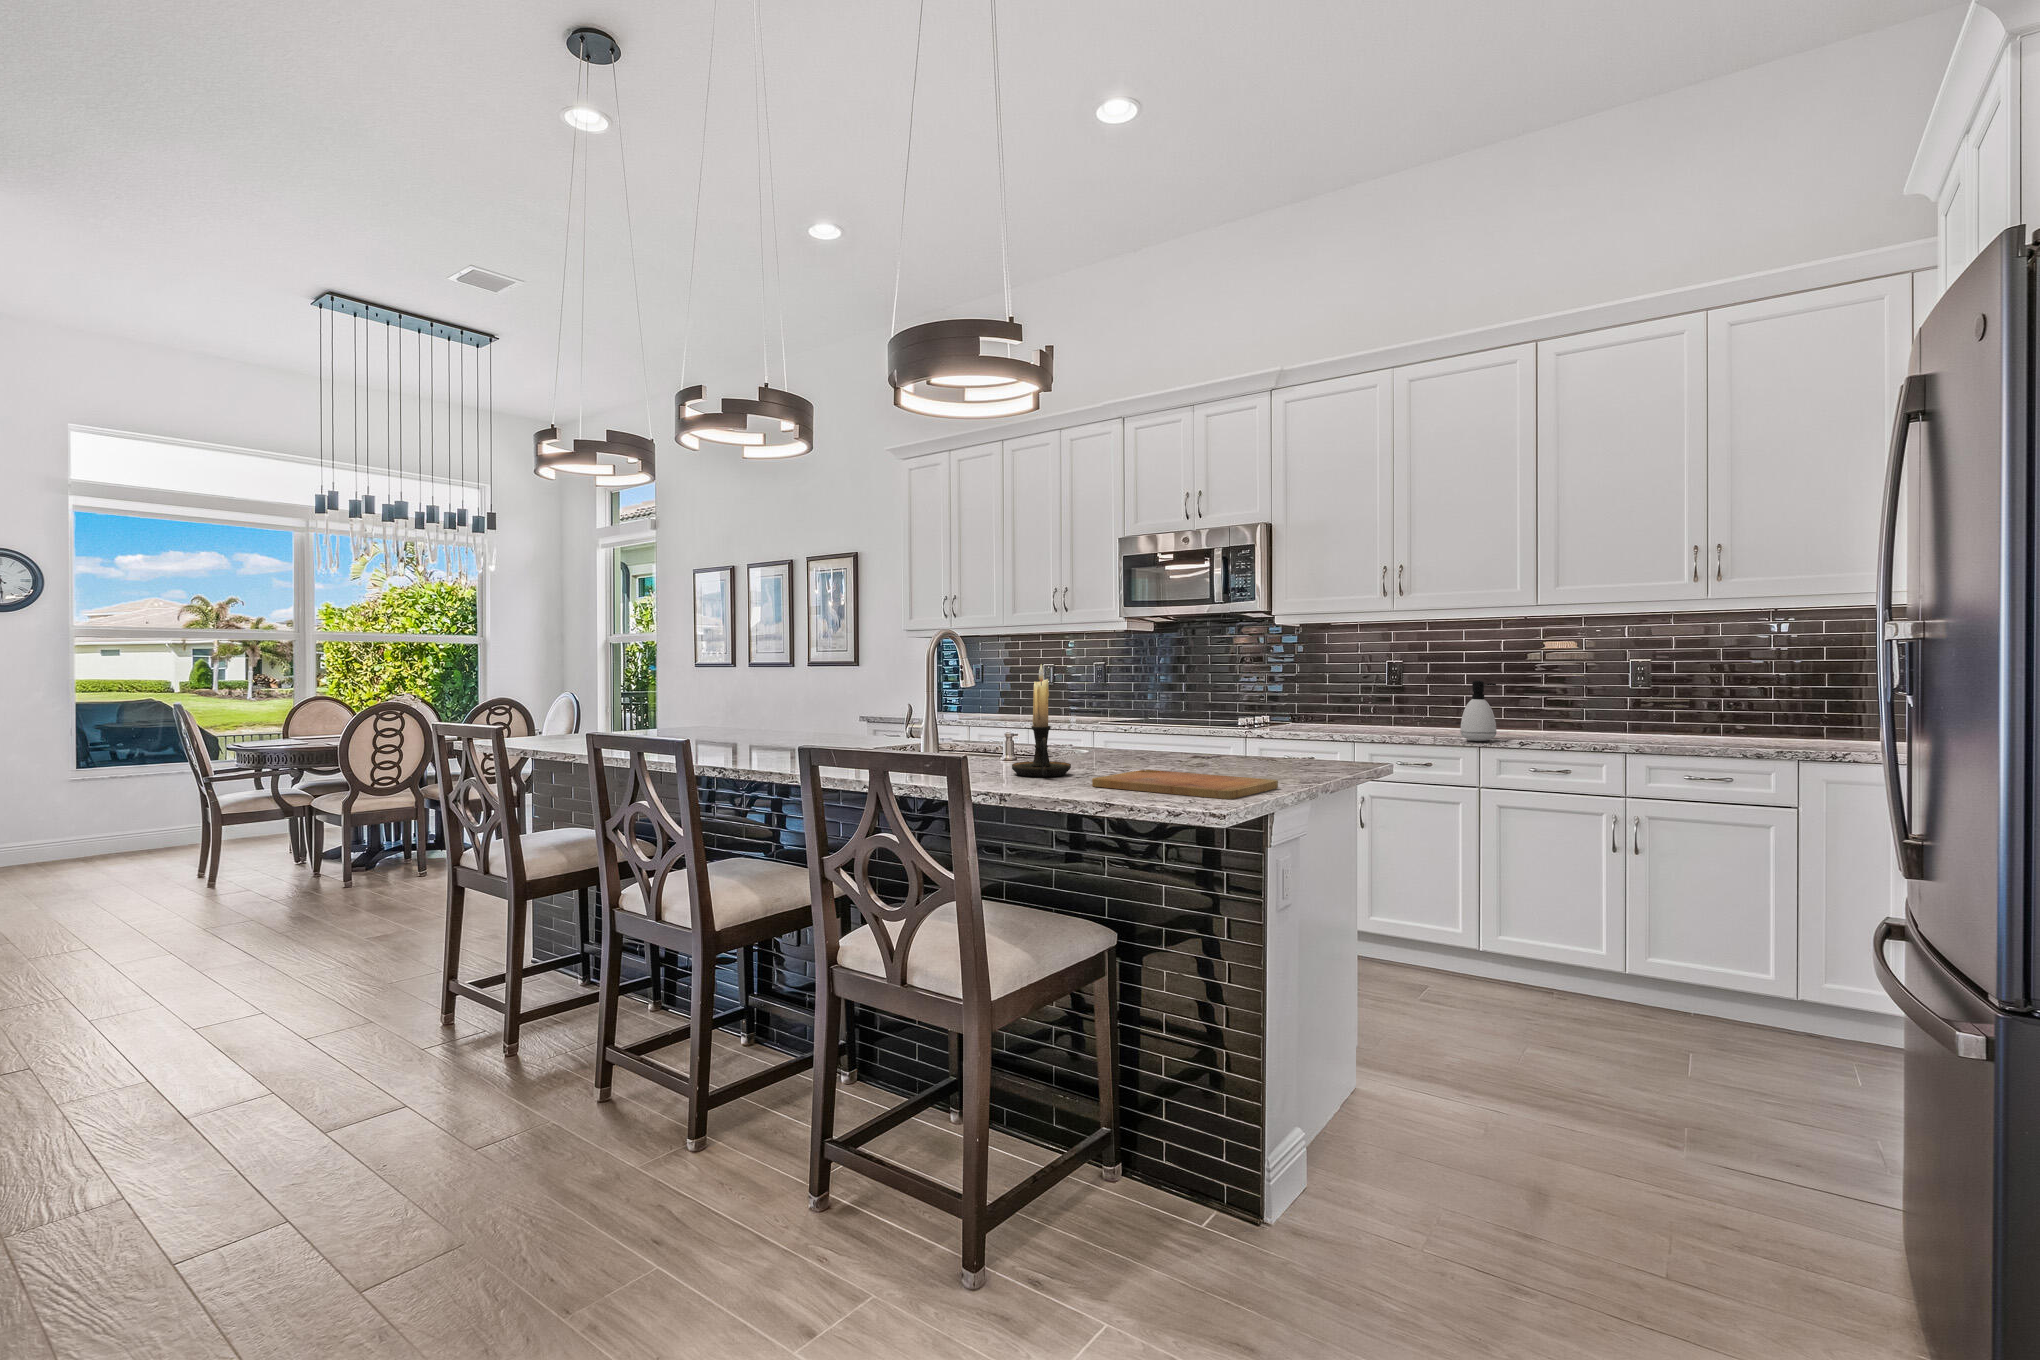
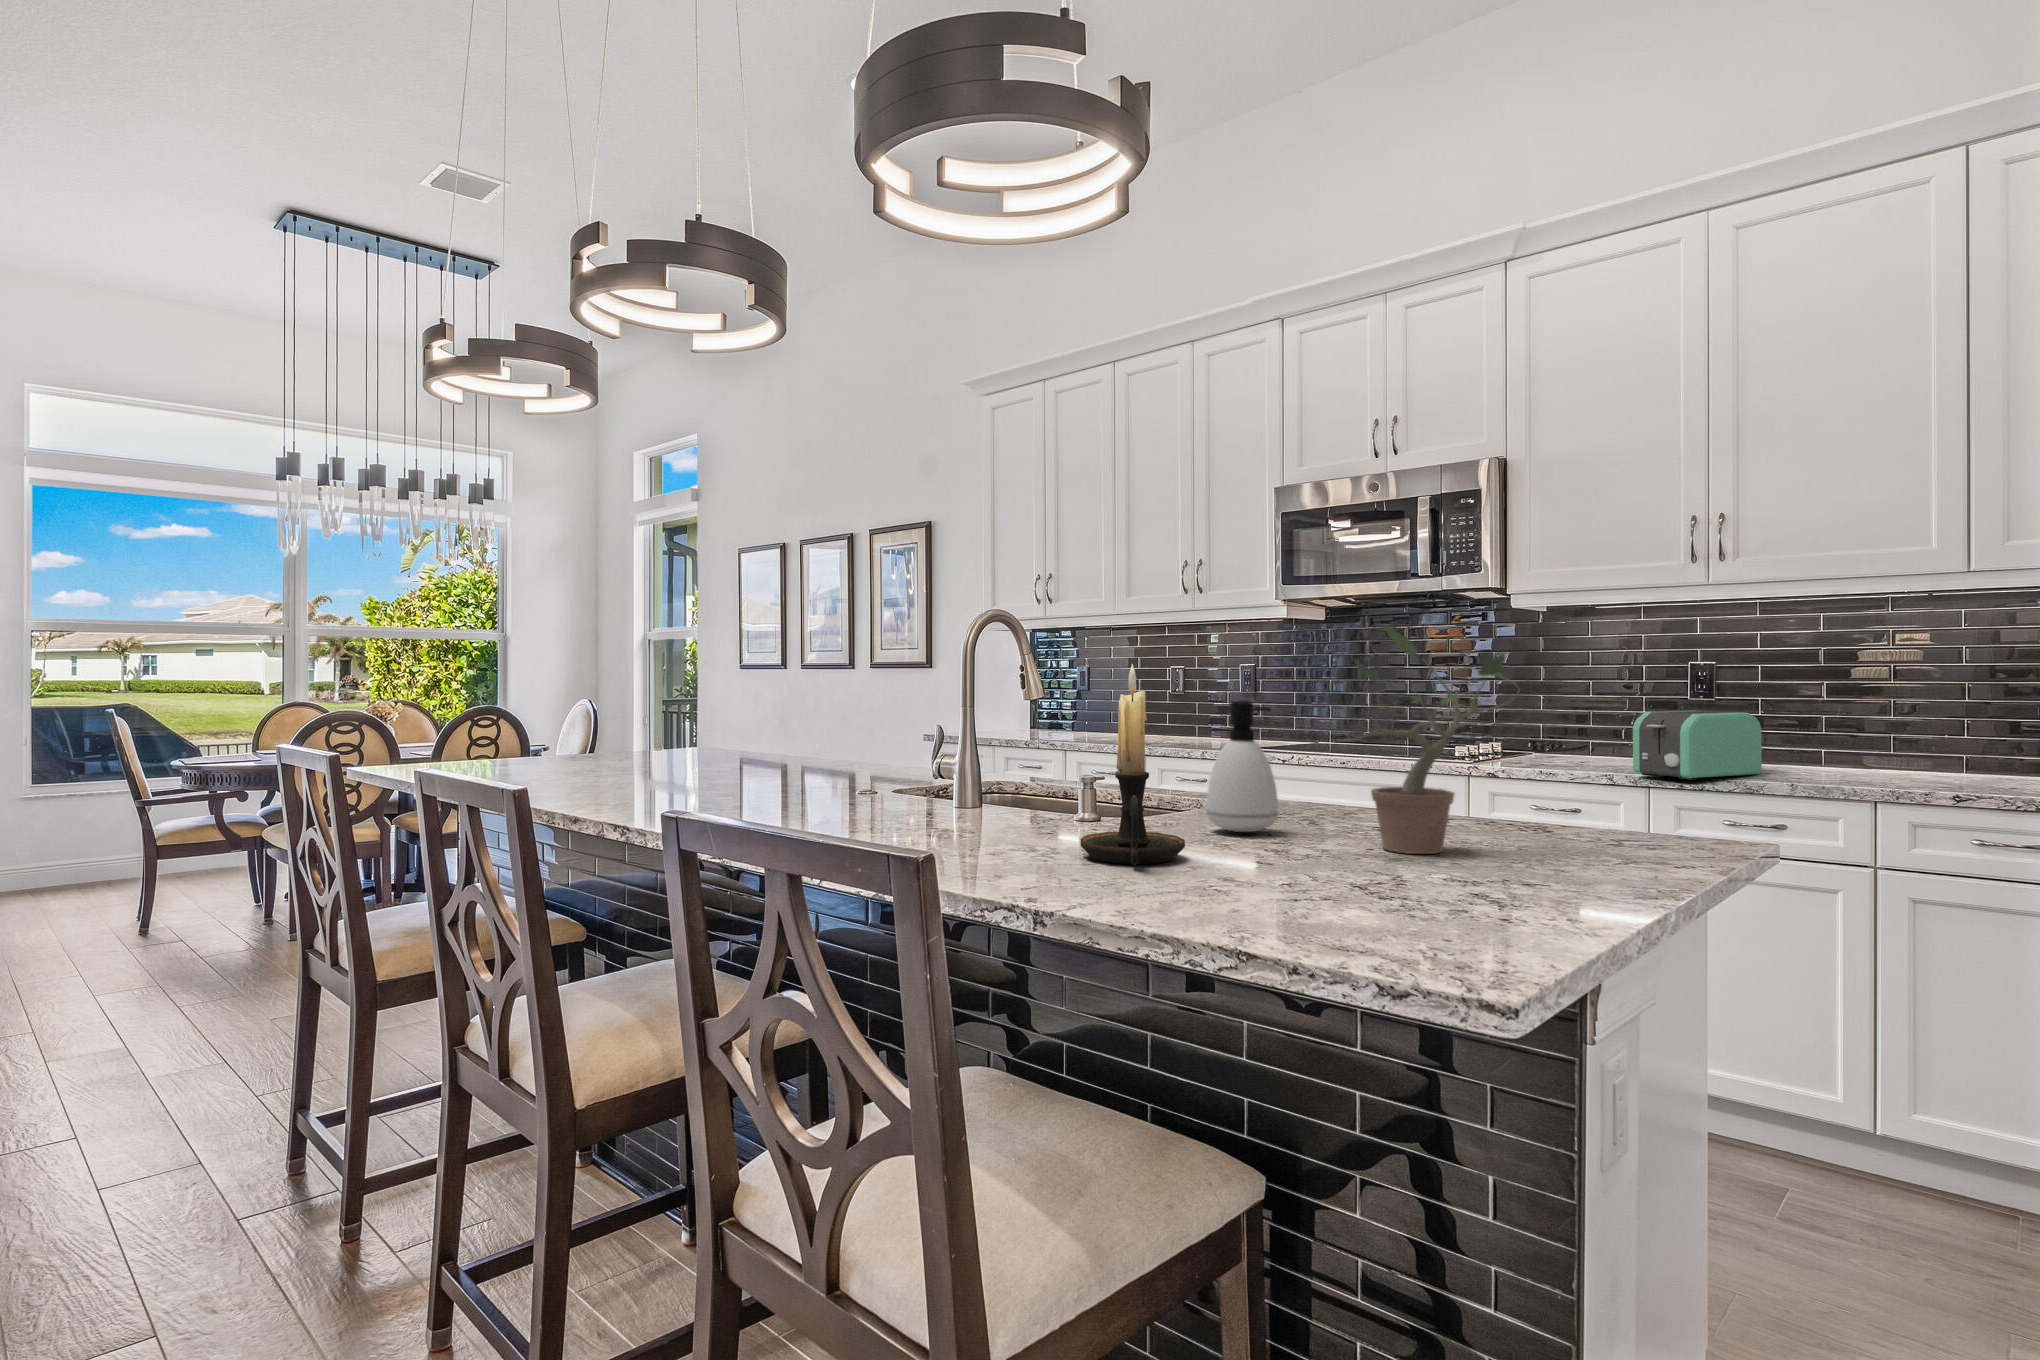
potted plant: none [1153,638,1255,771] -> present [1340,625,1518,854]
soap dispenser: present [1460,681,1496,741] -> present [1206,700,1278,832]
toaster: none [1346,693,1423,737] -> present [1633,711,1762,780]
cutting board: present [1092,770,1278,799] -> none [1218,857,1598,951]

